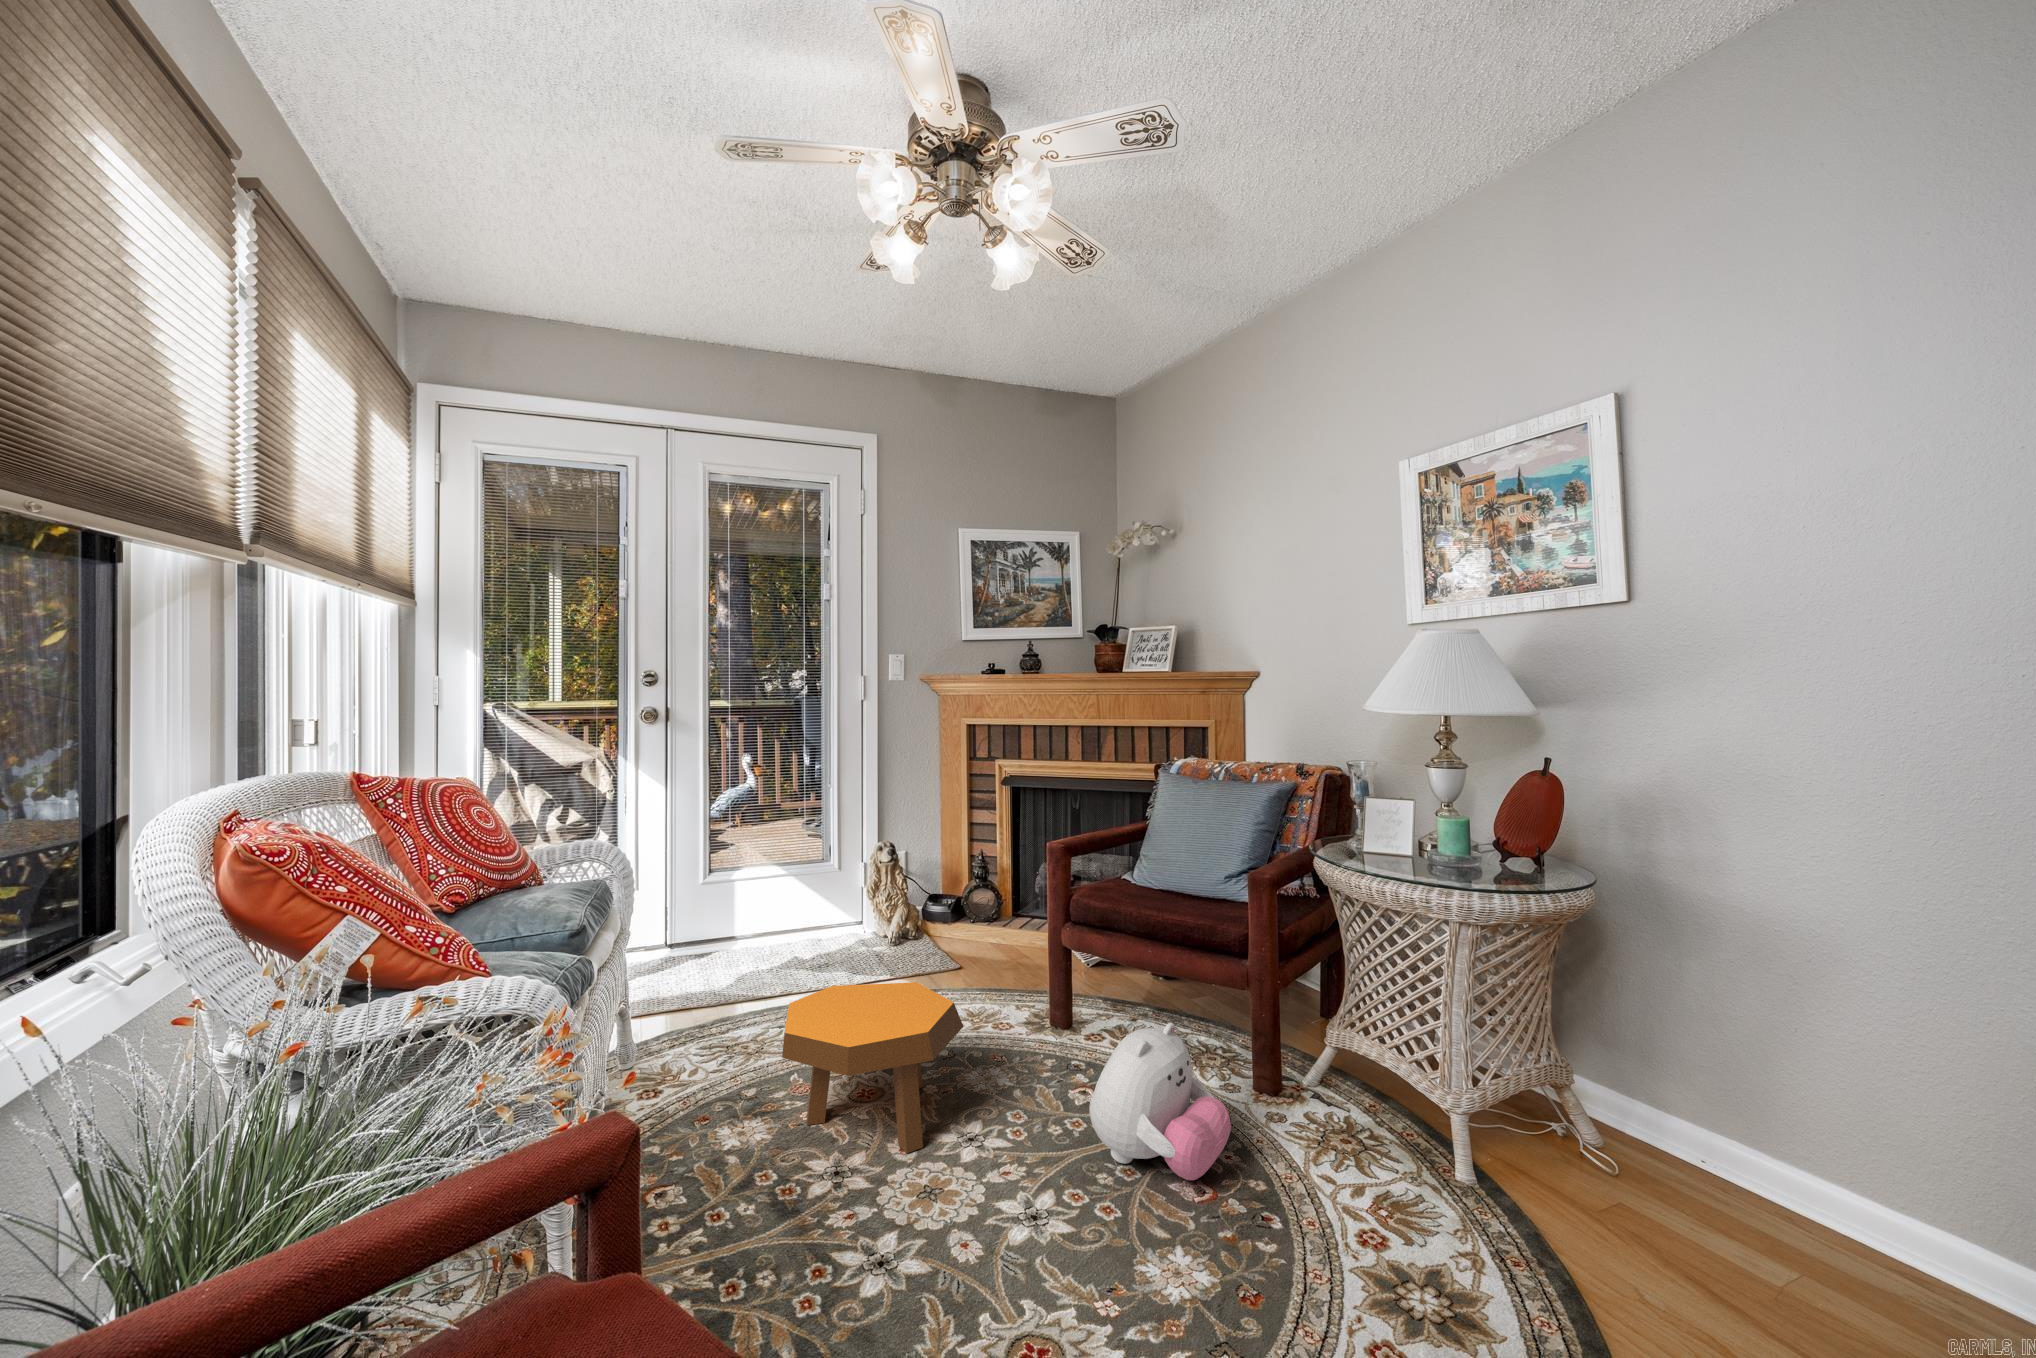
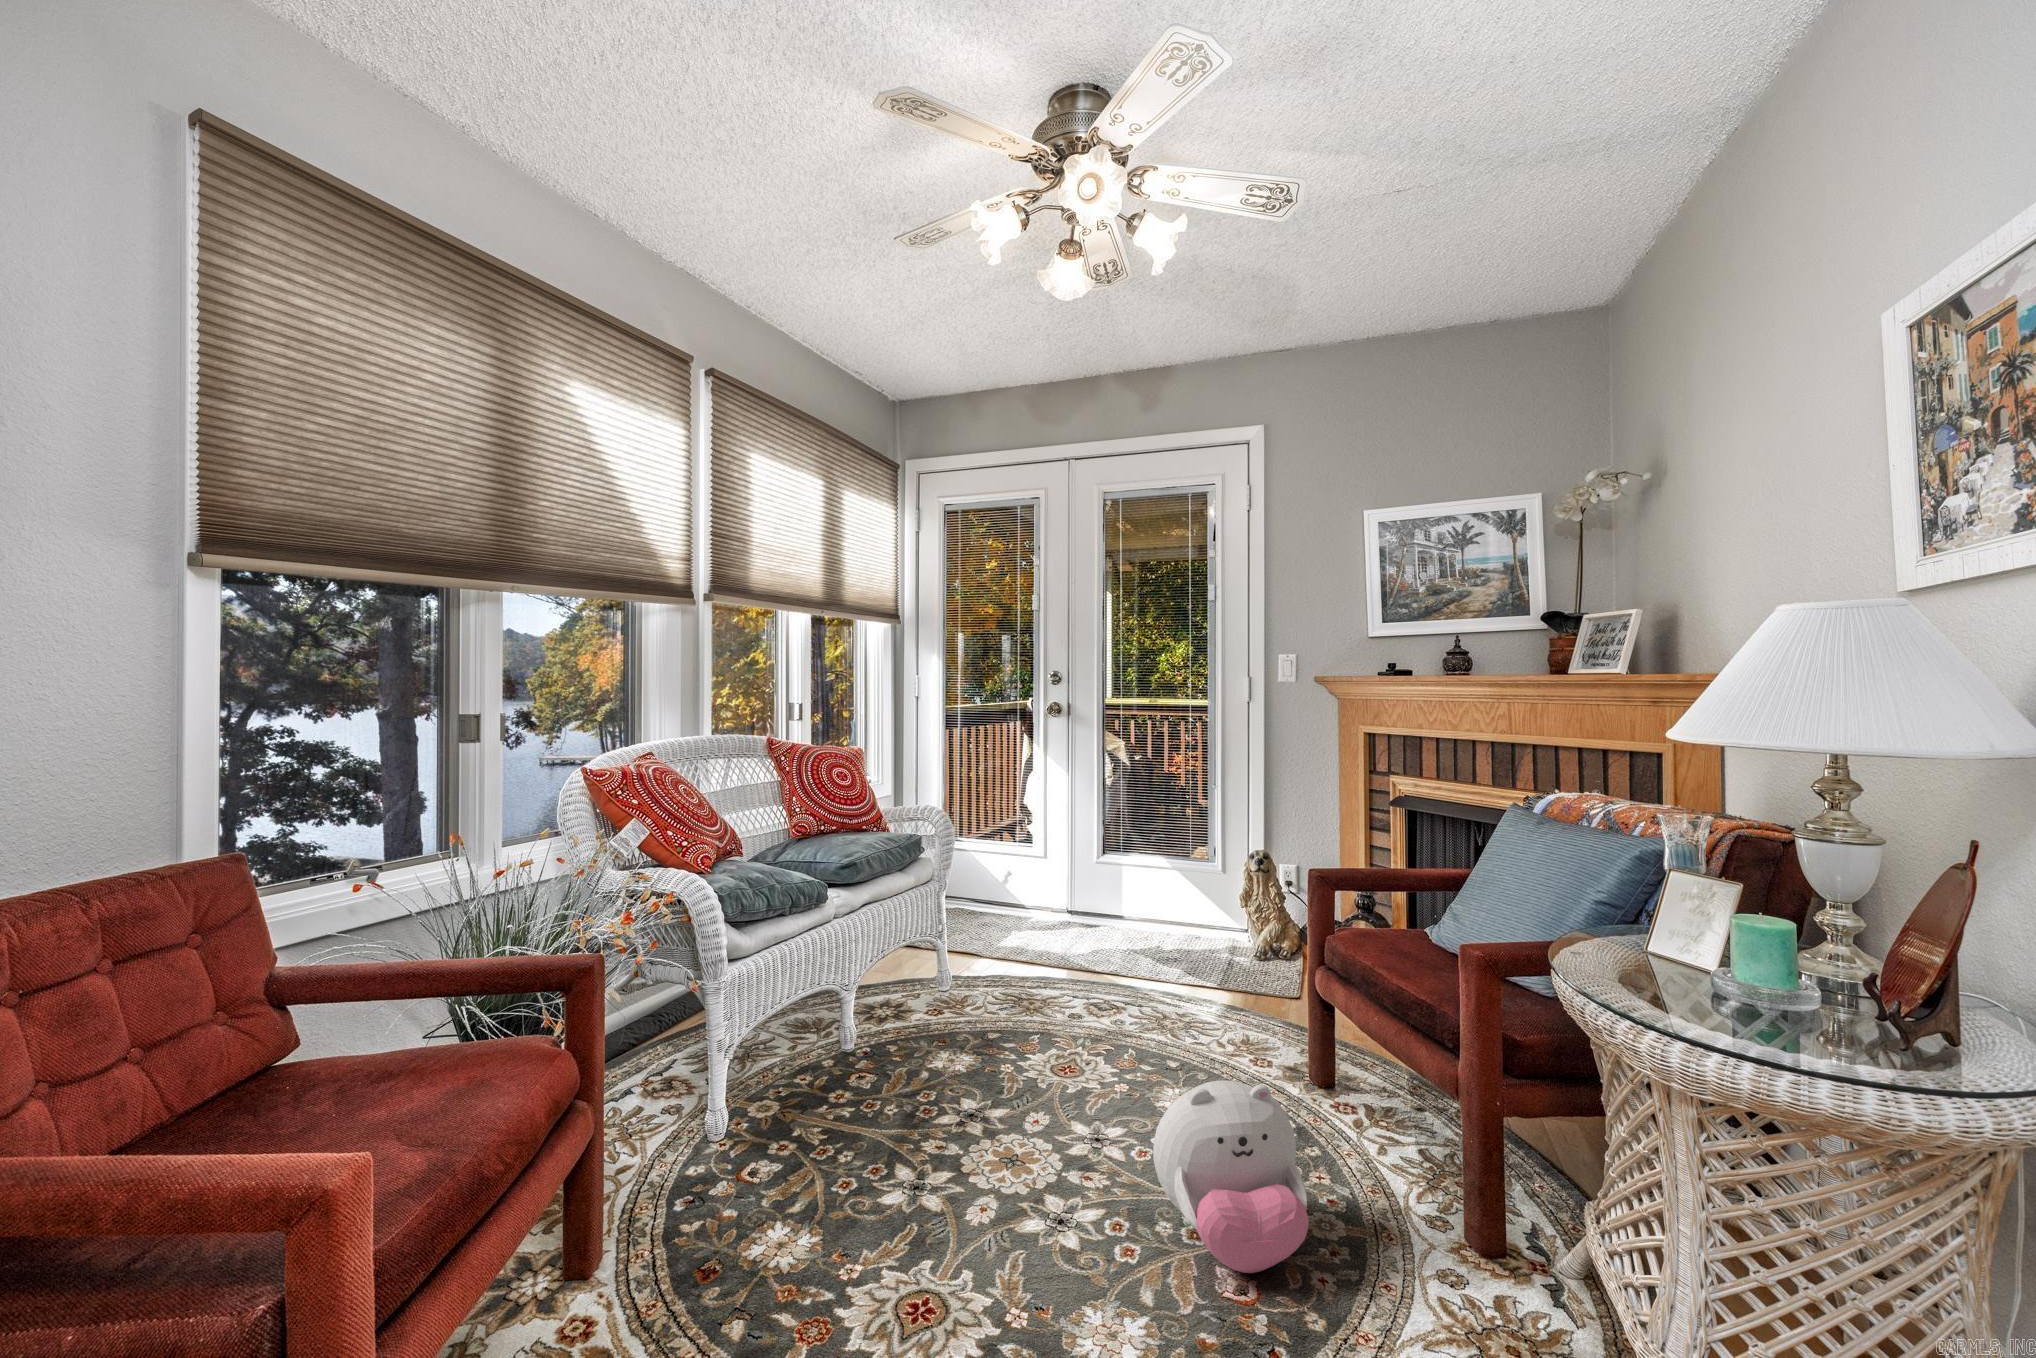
footstool: present [782,982,963,1153] -> none [965,961,1129,1126]

